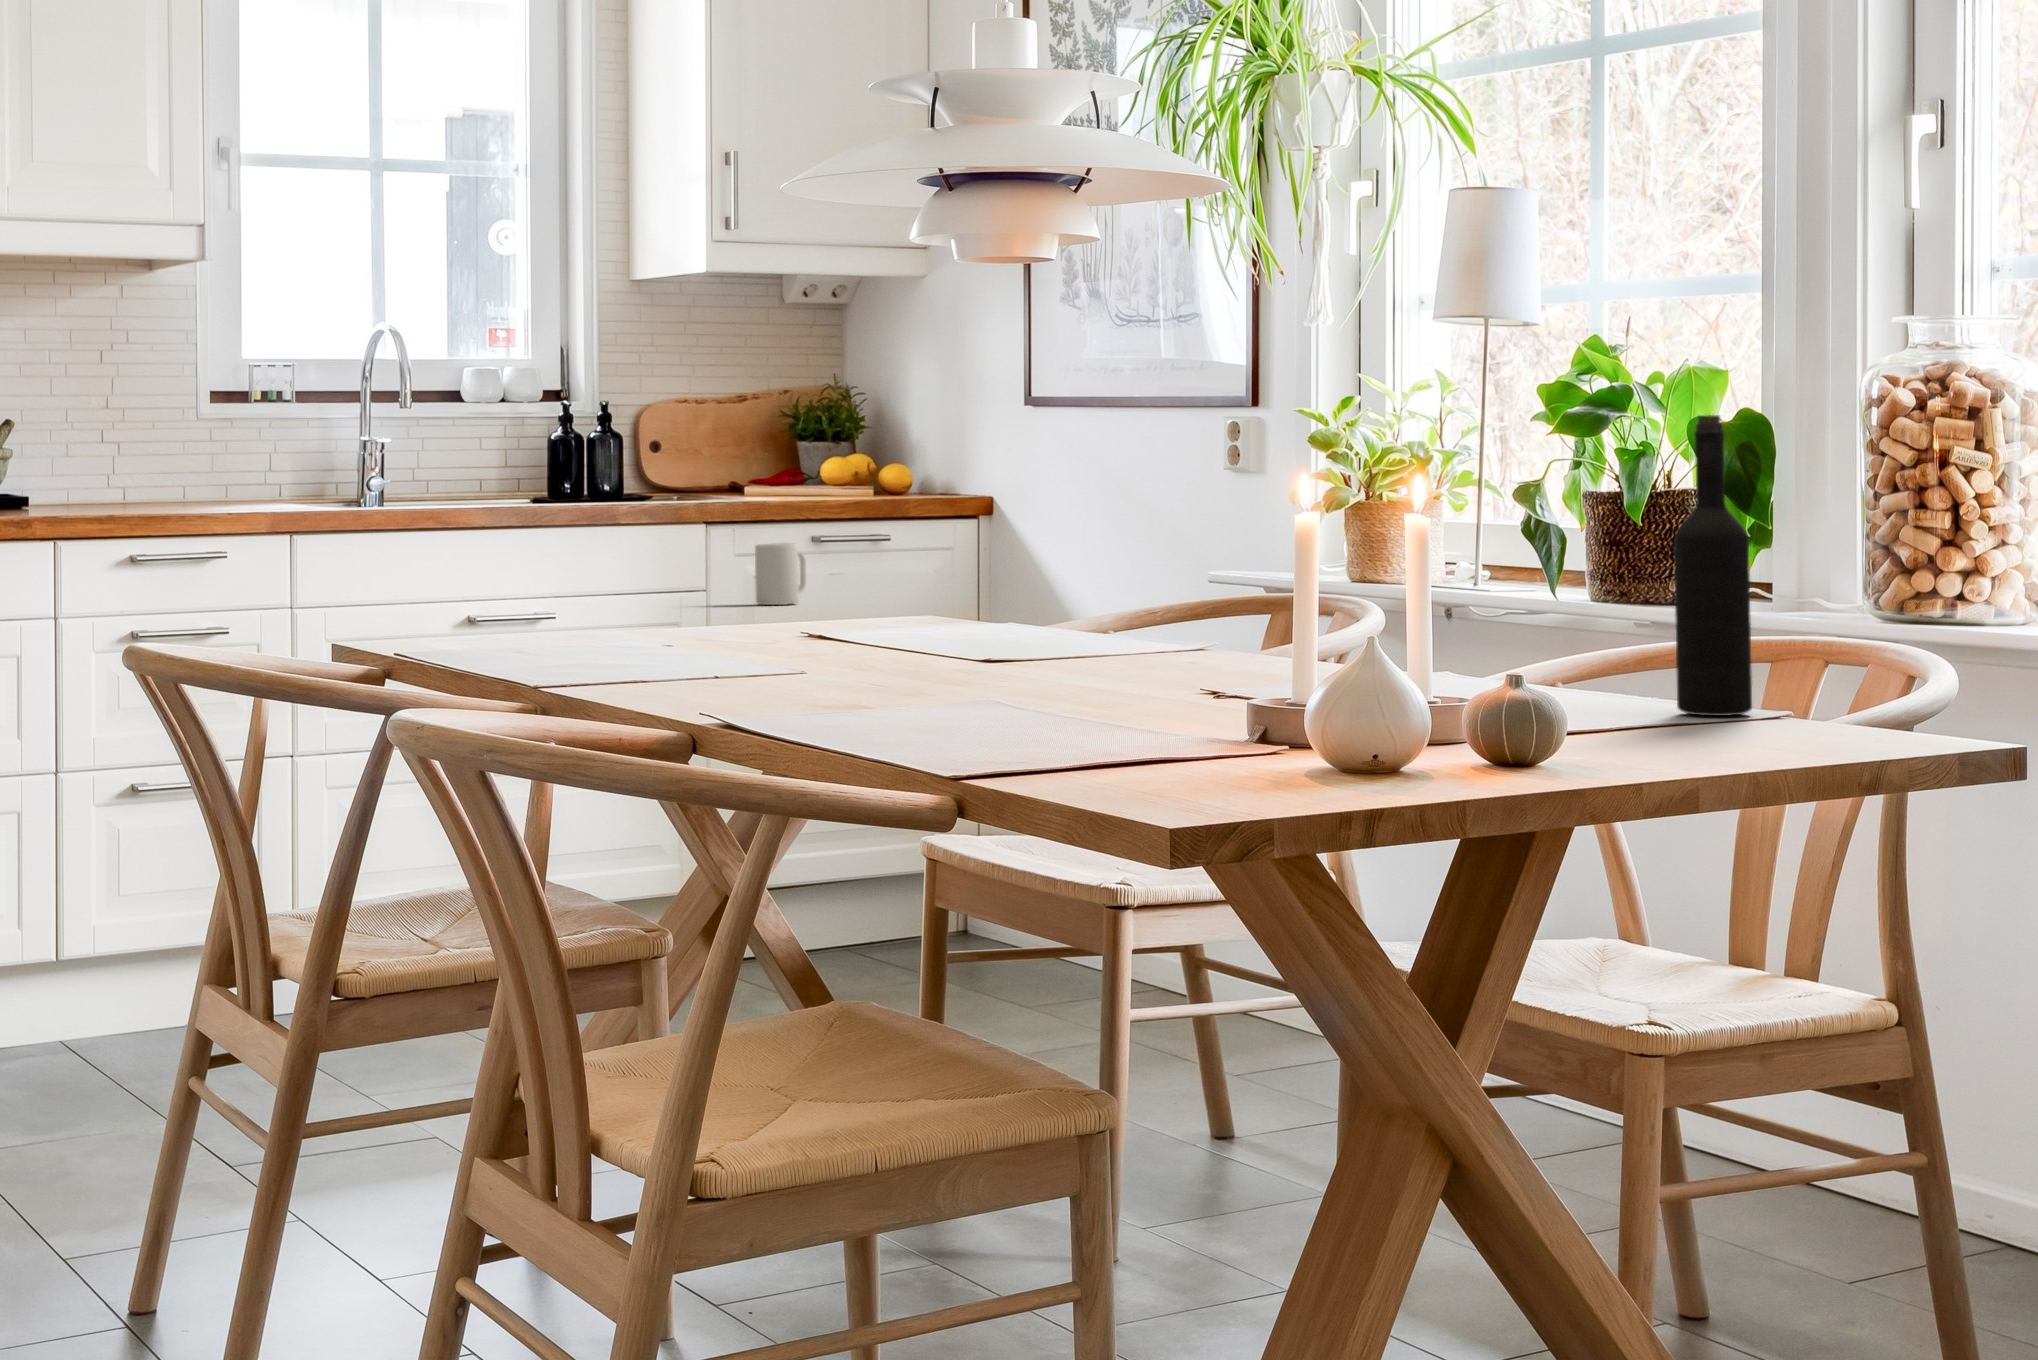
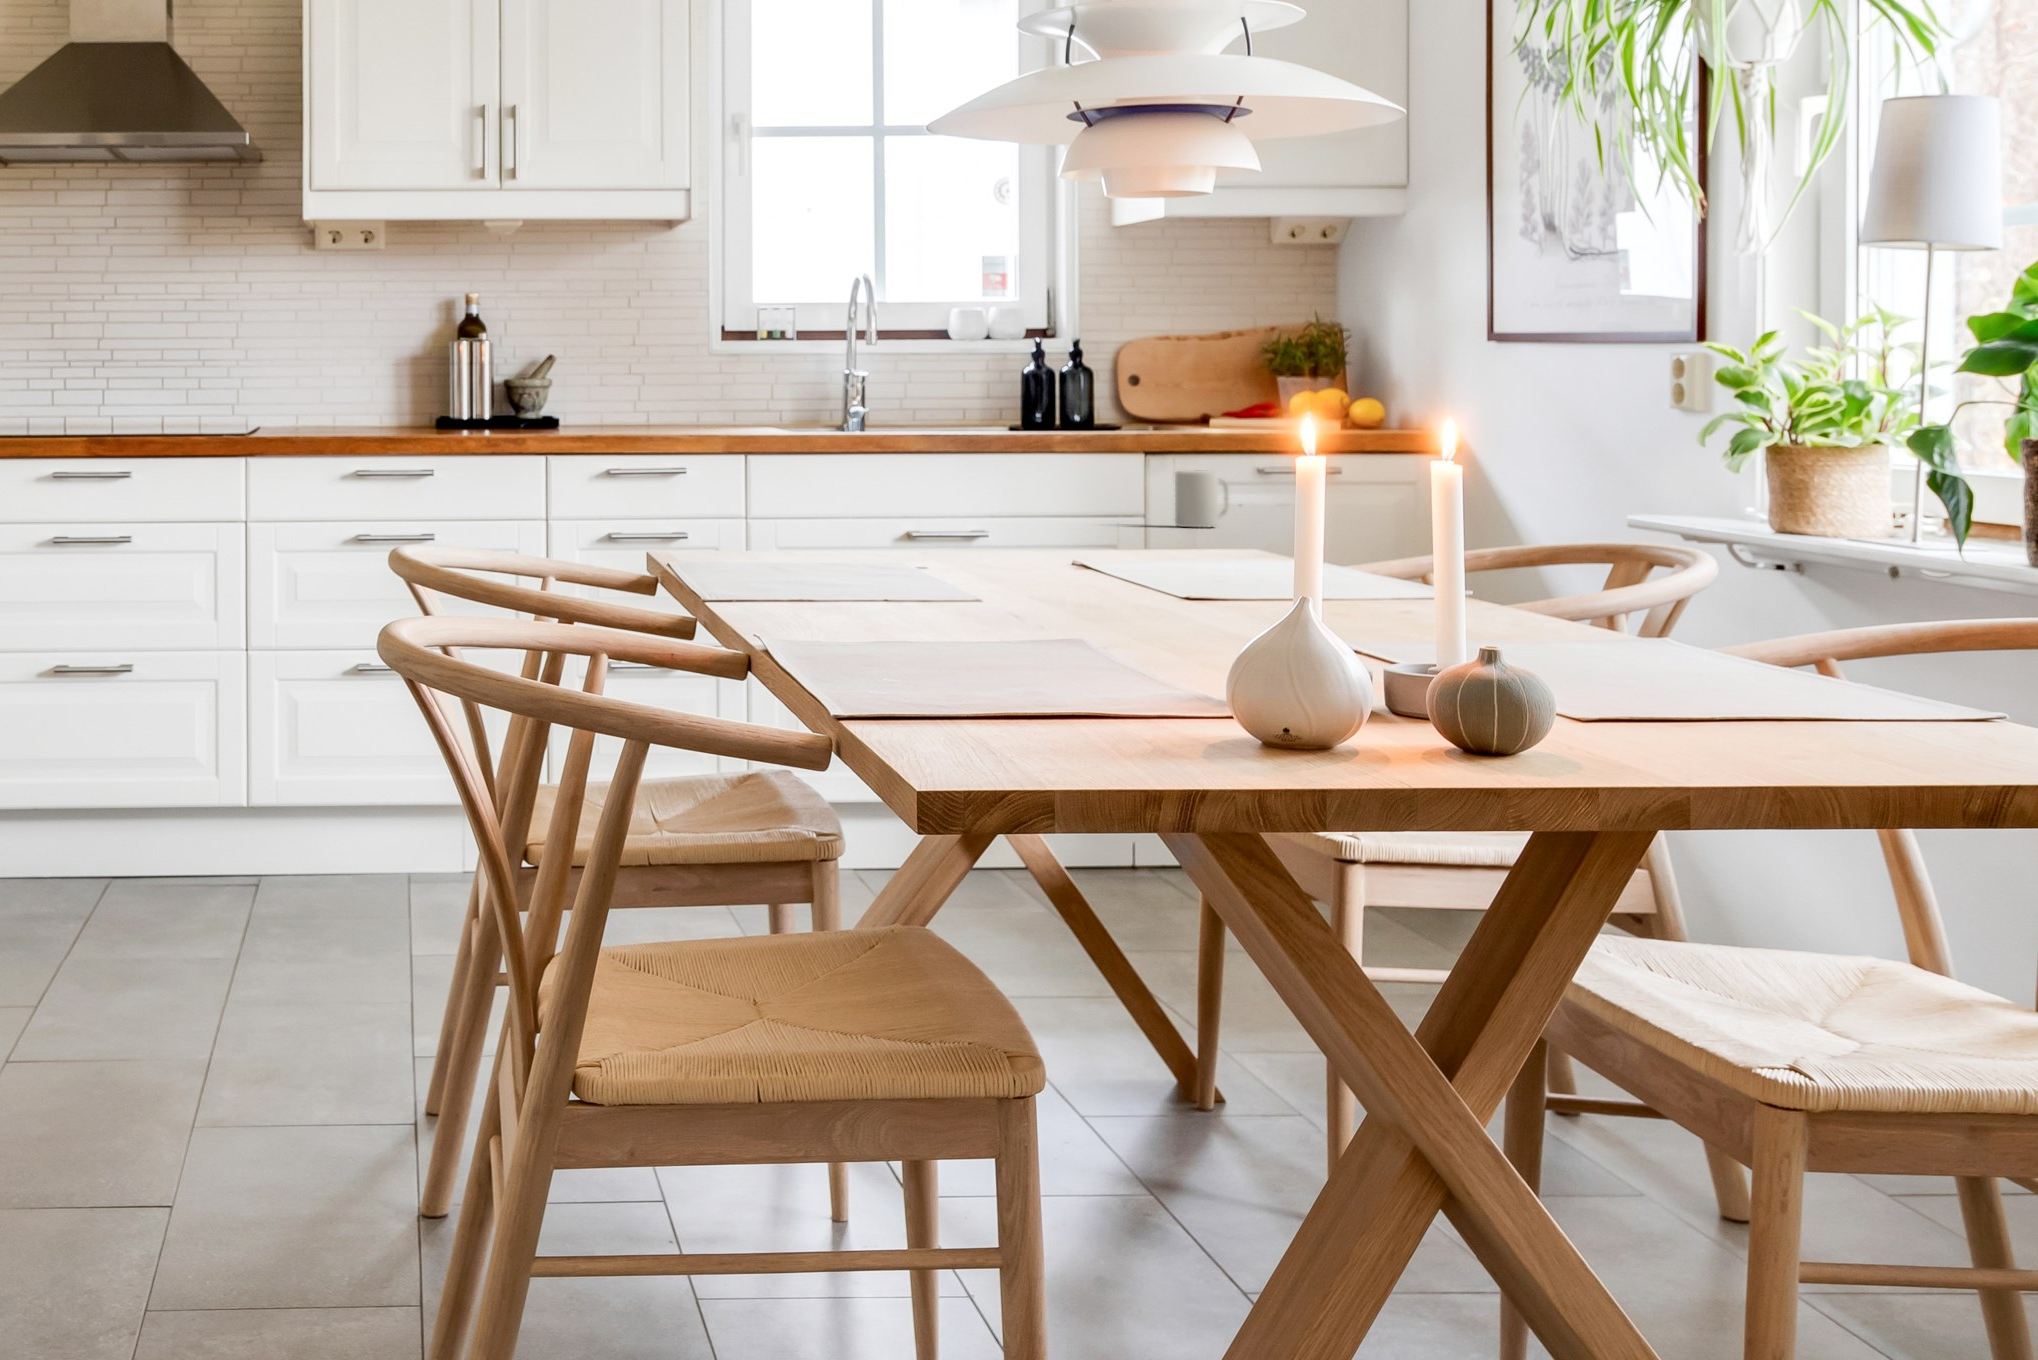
wine bottle: present [1674,415,1752,716] -> none [1693,353,1808,757]

